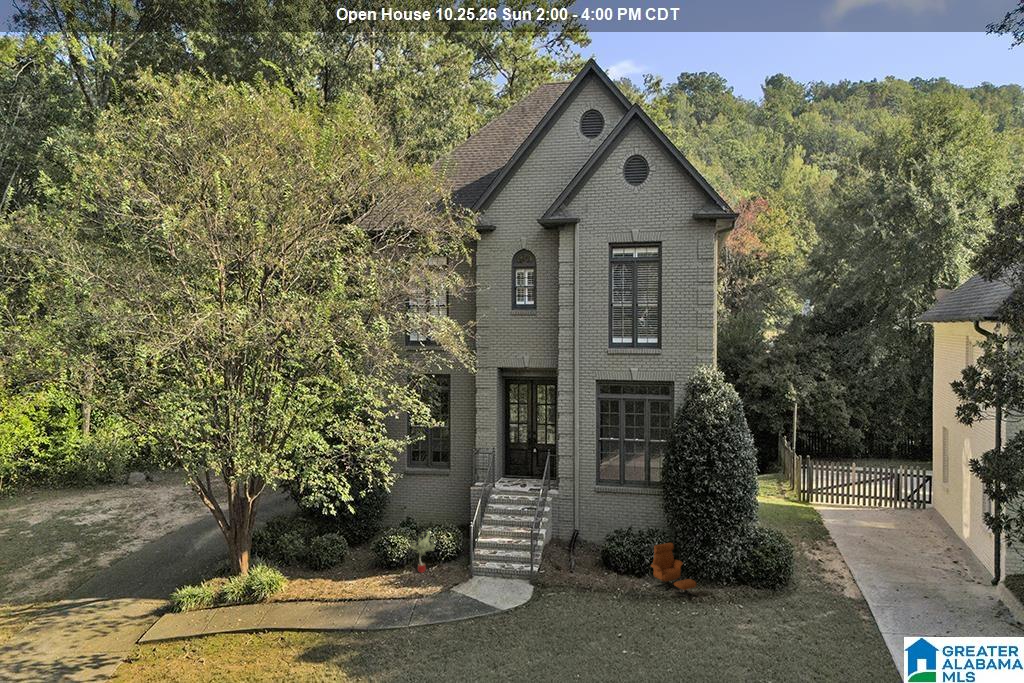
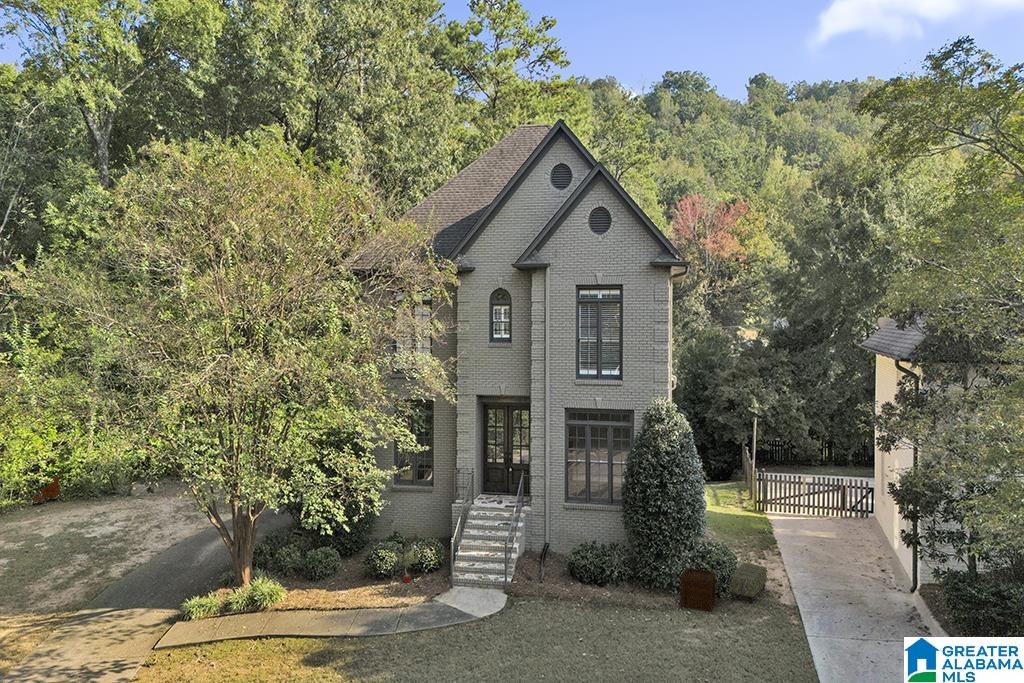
lounge chair: present [651,543,697,600] -> present [32,478,61,505]
bench: none [786,552,827,597] -> present [729,563,767,604]
wooden crate: none [731,556,770,605] -> present [680,568,715,611]

